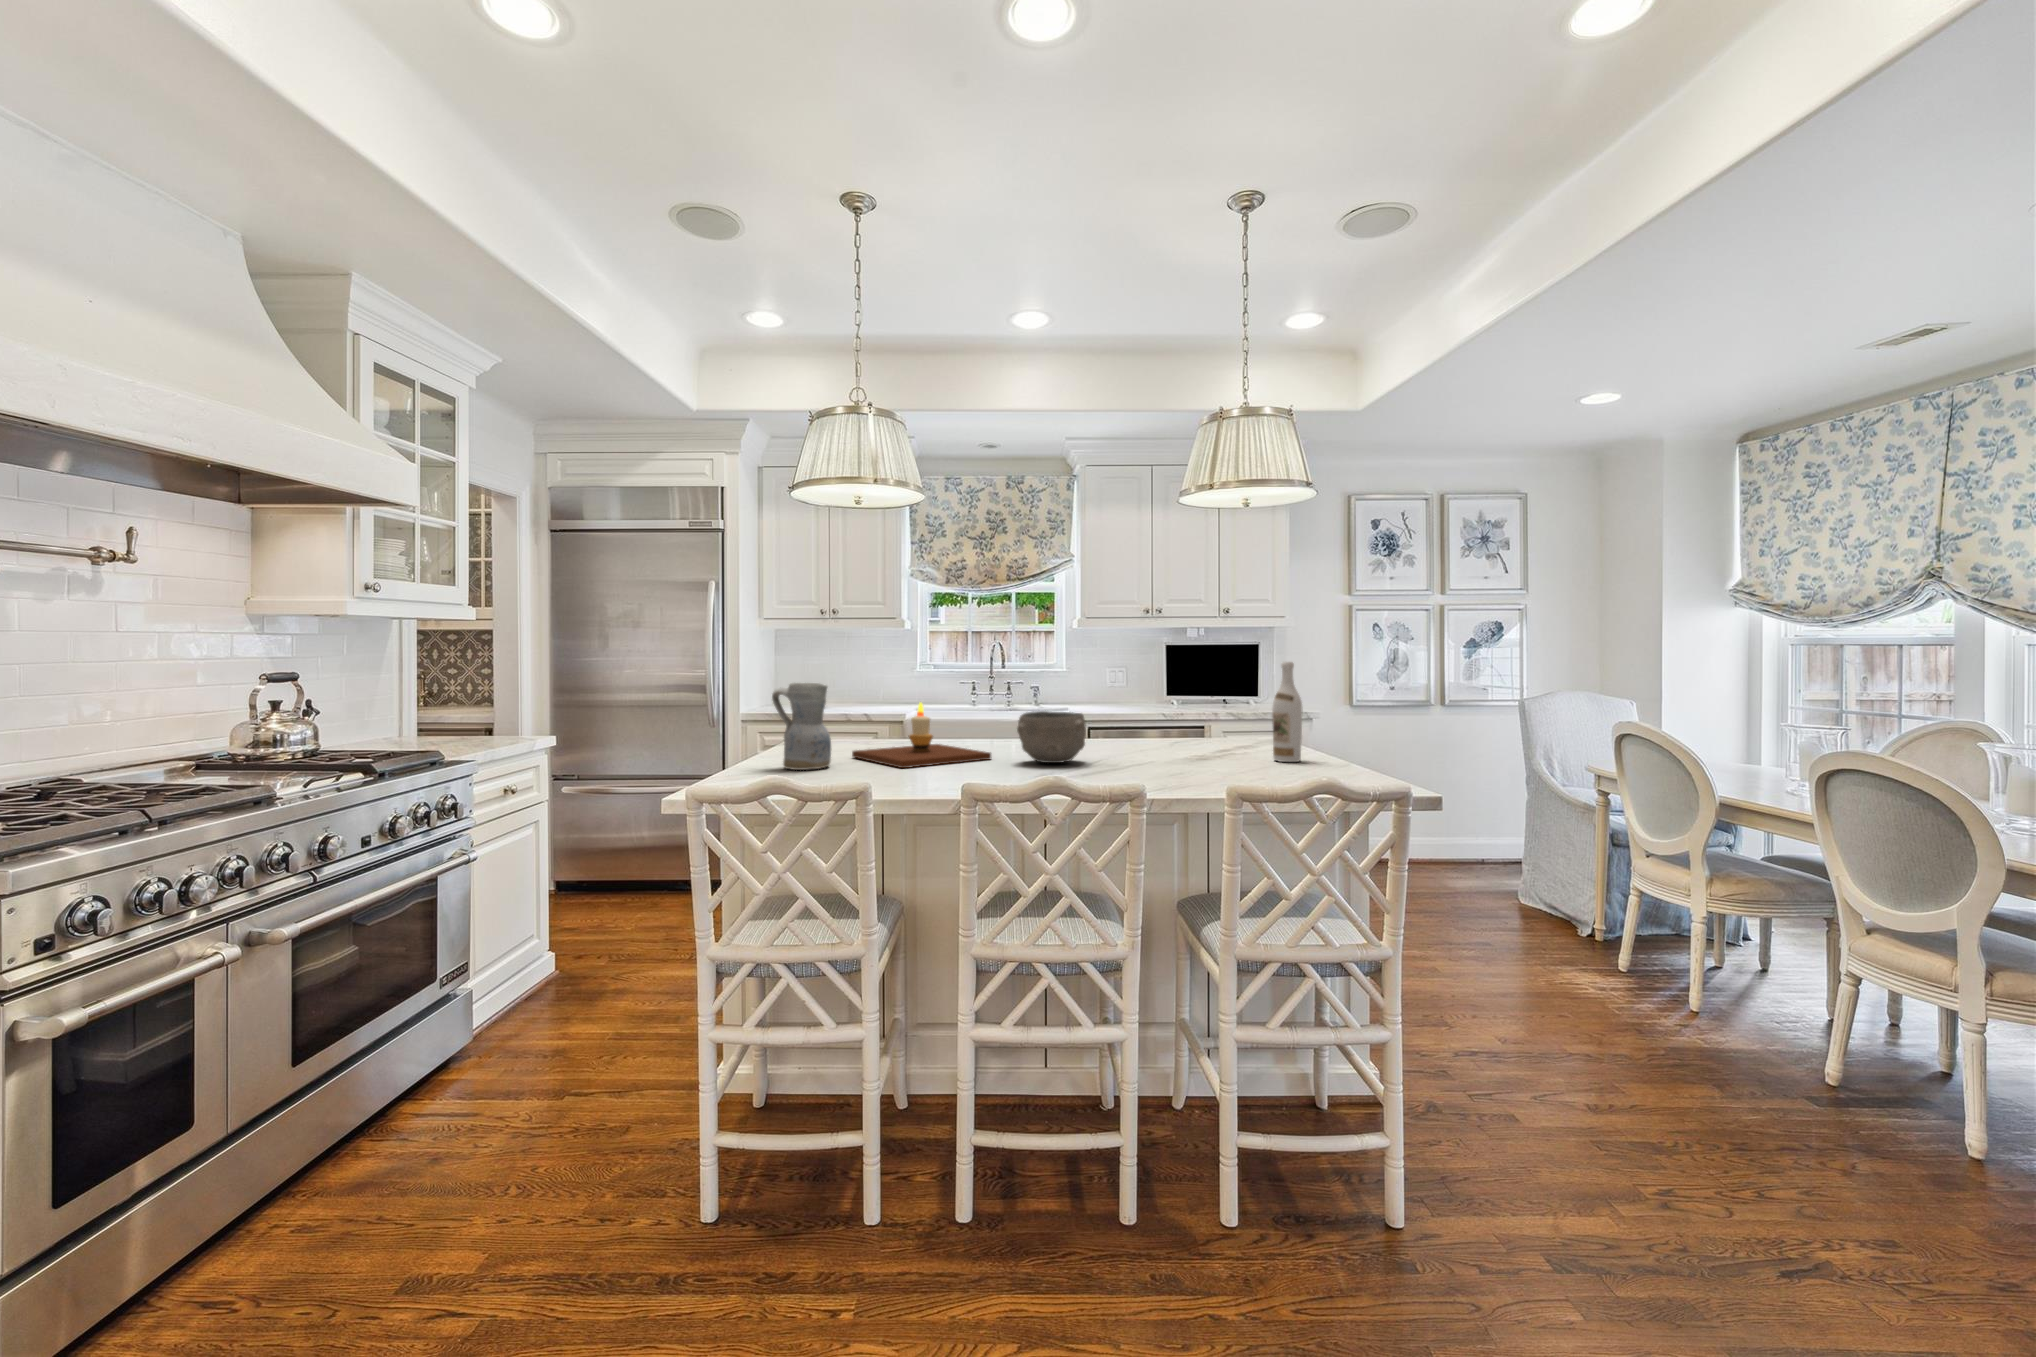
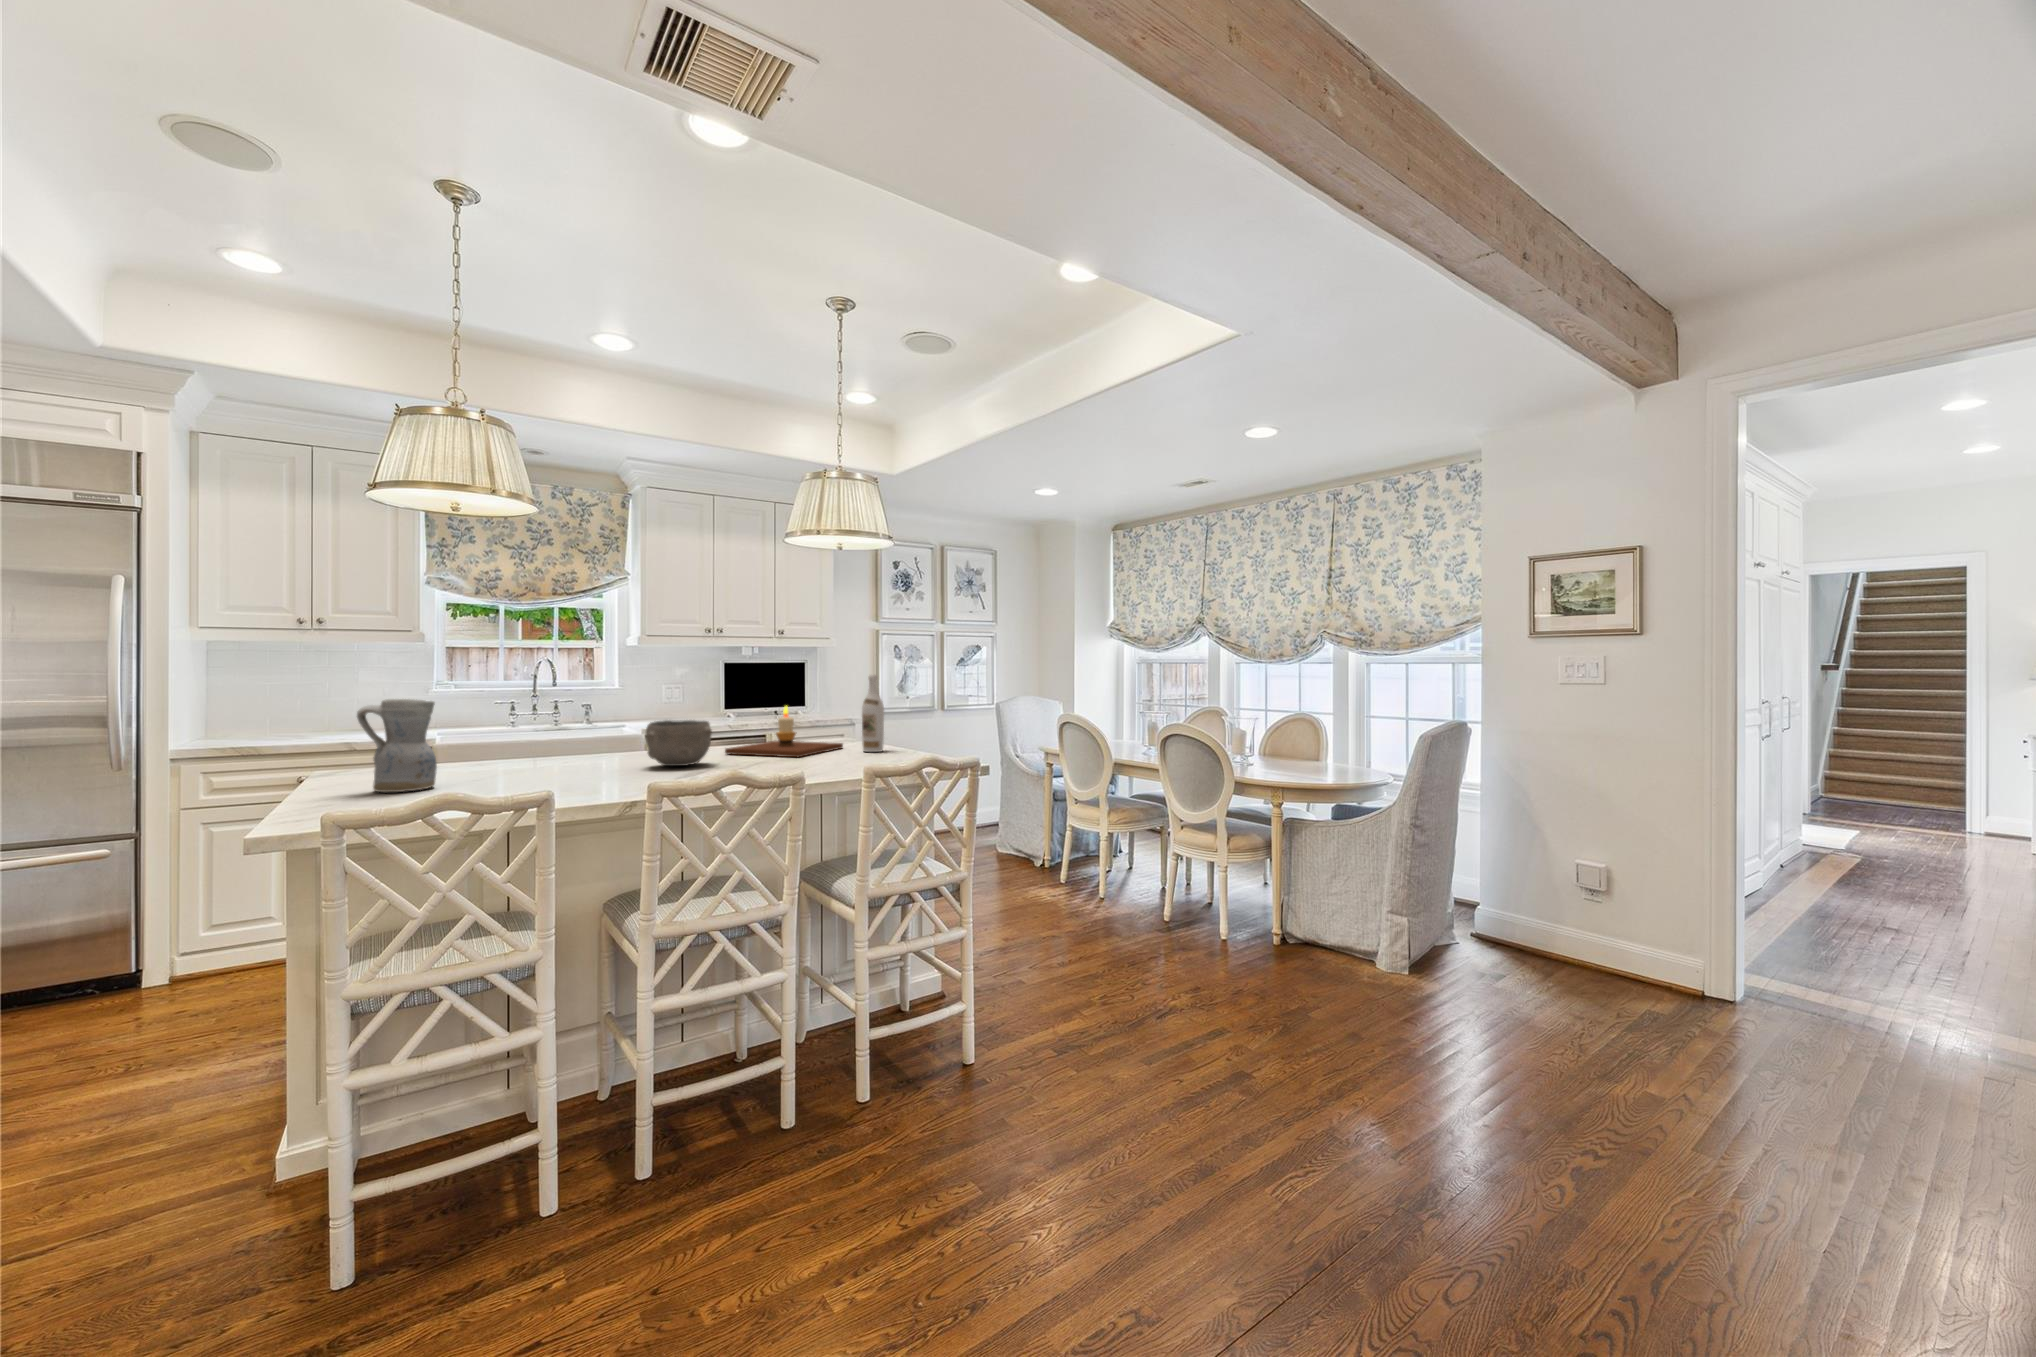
candle: present [852,703,991,768] -> present [725,706,843,757]

